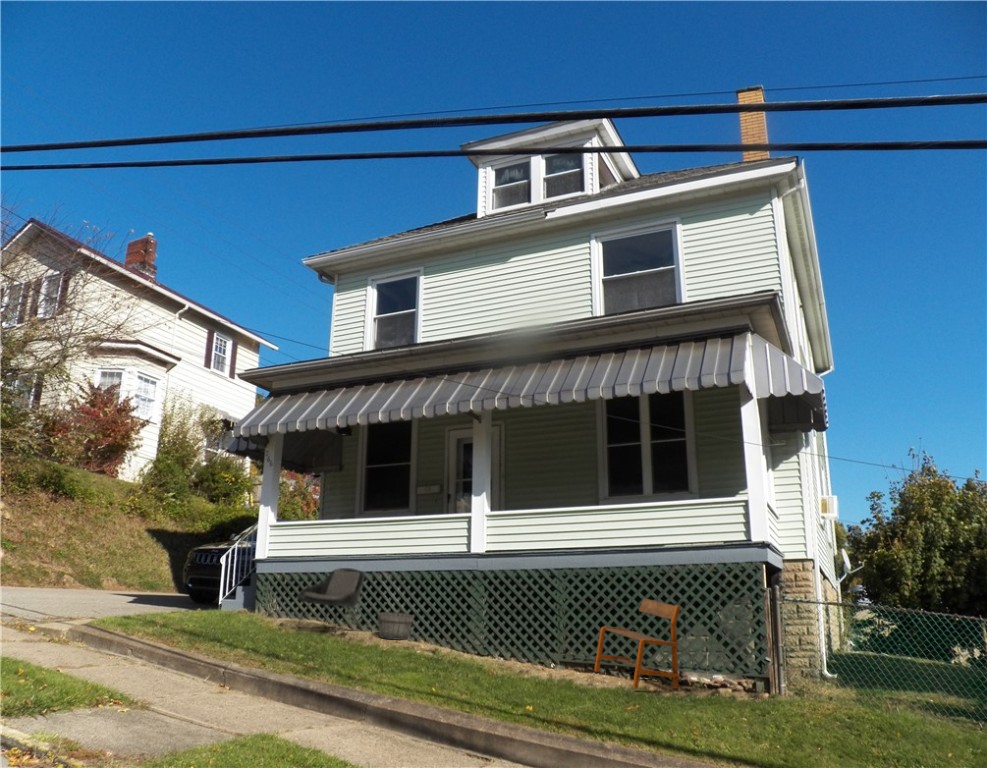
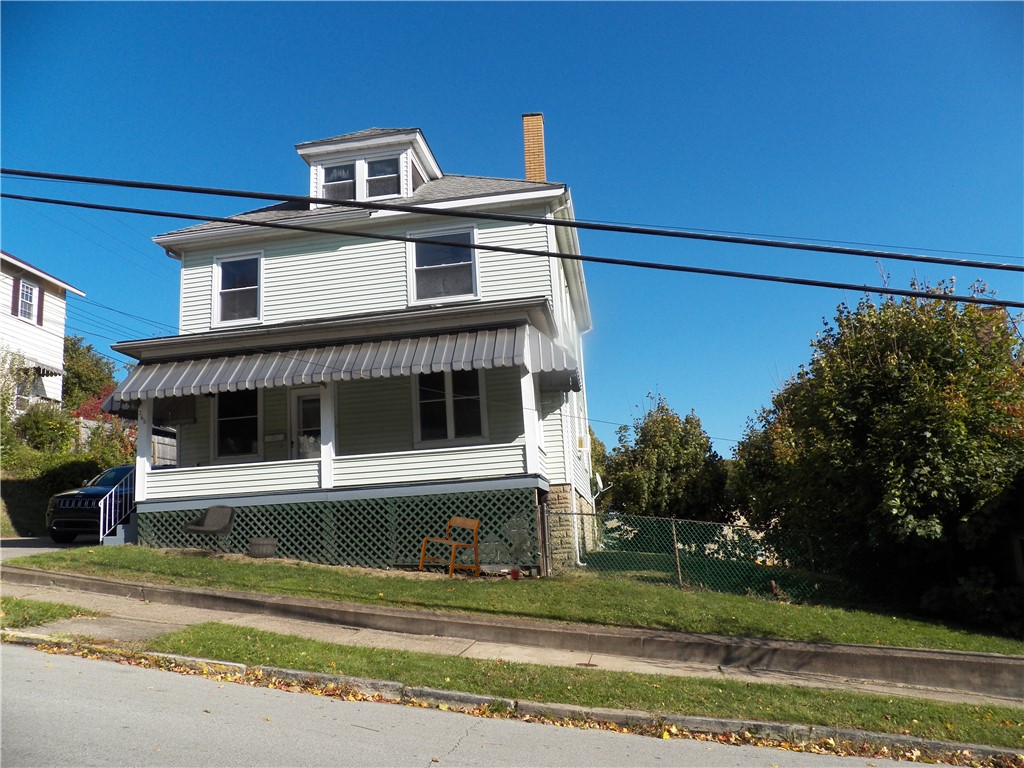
potted tree: none [708,624,762,697] -> present [500,531,535,579]

